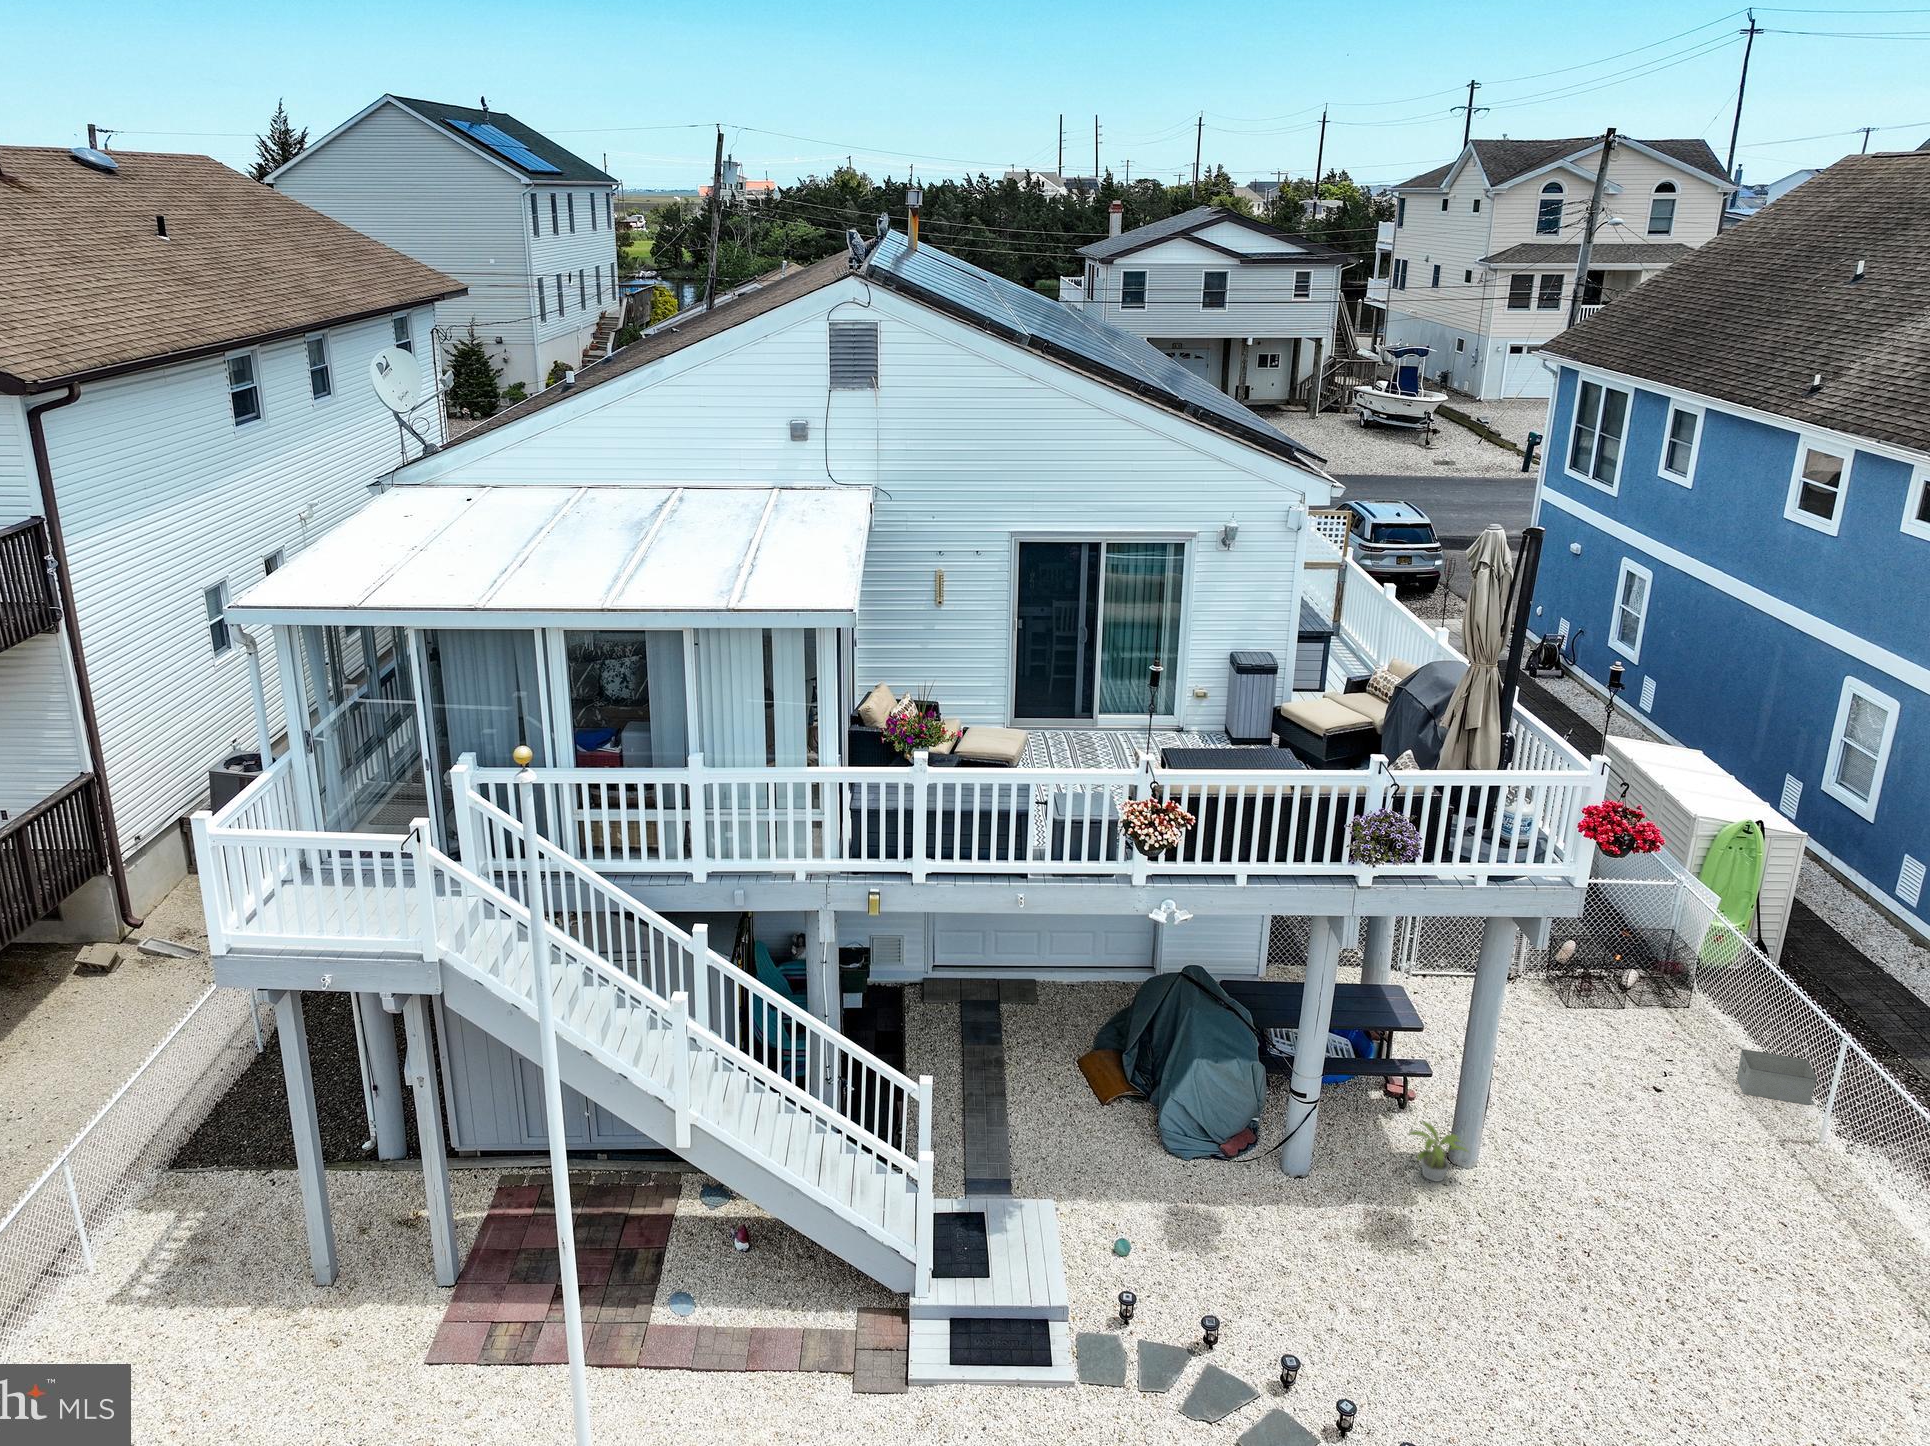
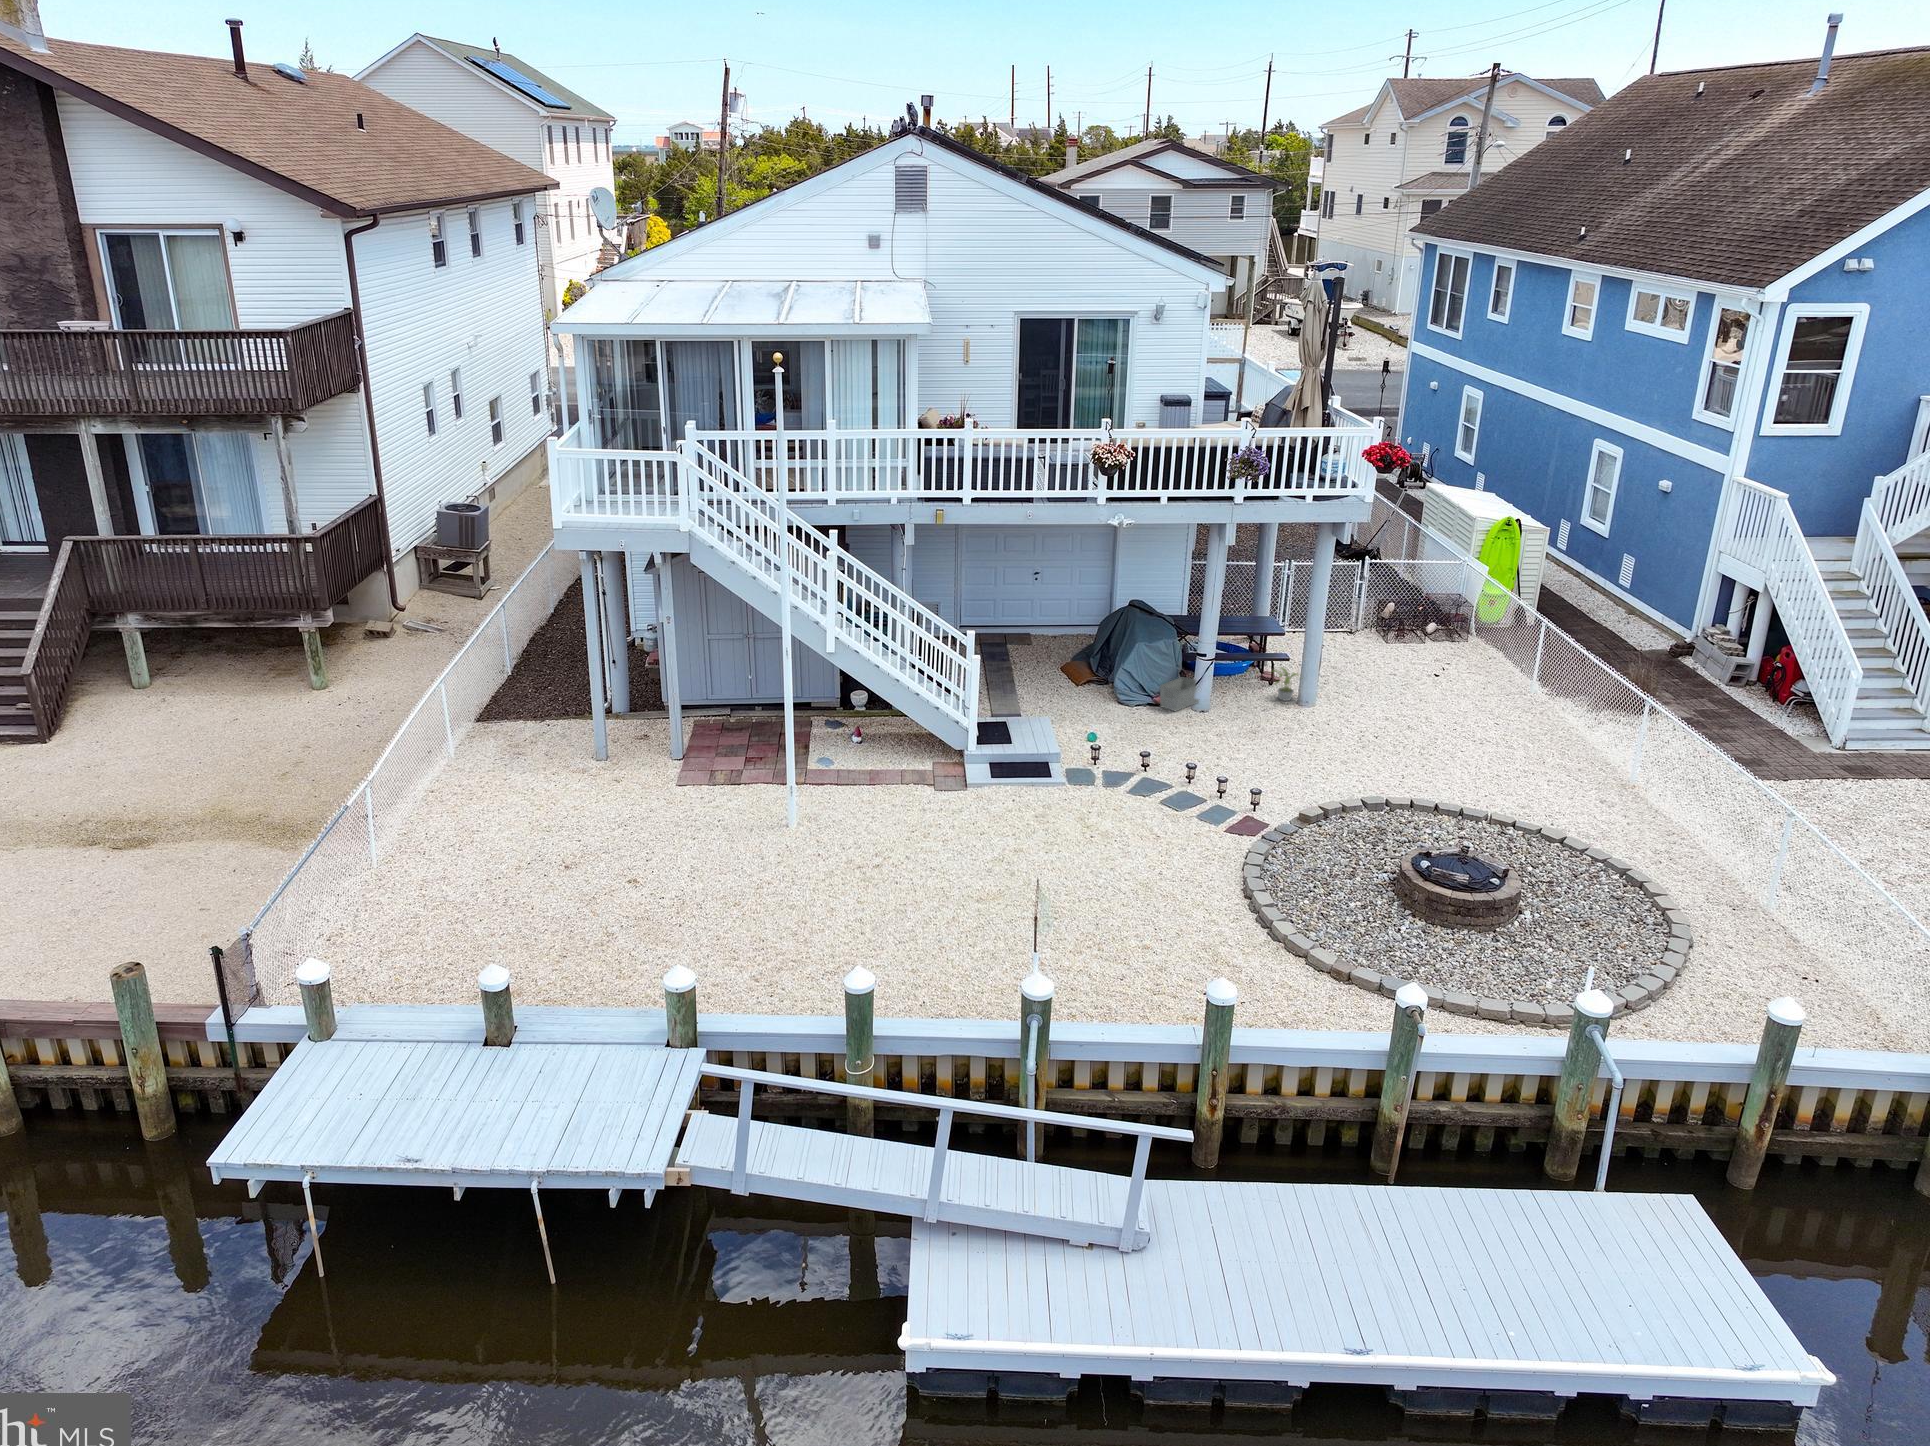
storage bin: present [1737,1049,1818,1105] -> present [1160,677,1199,711]

